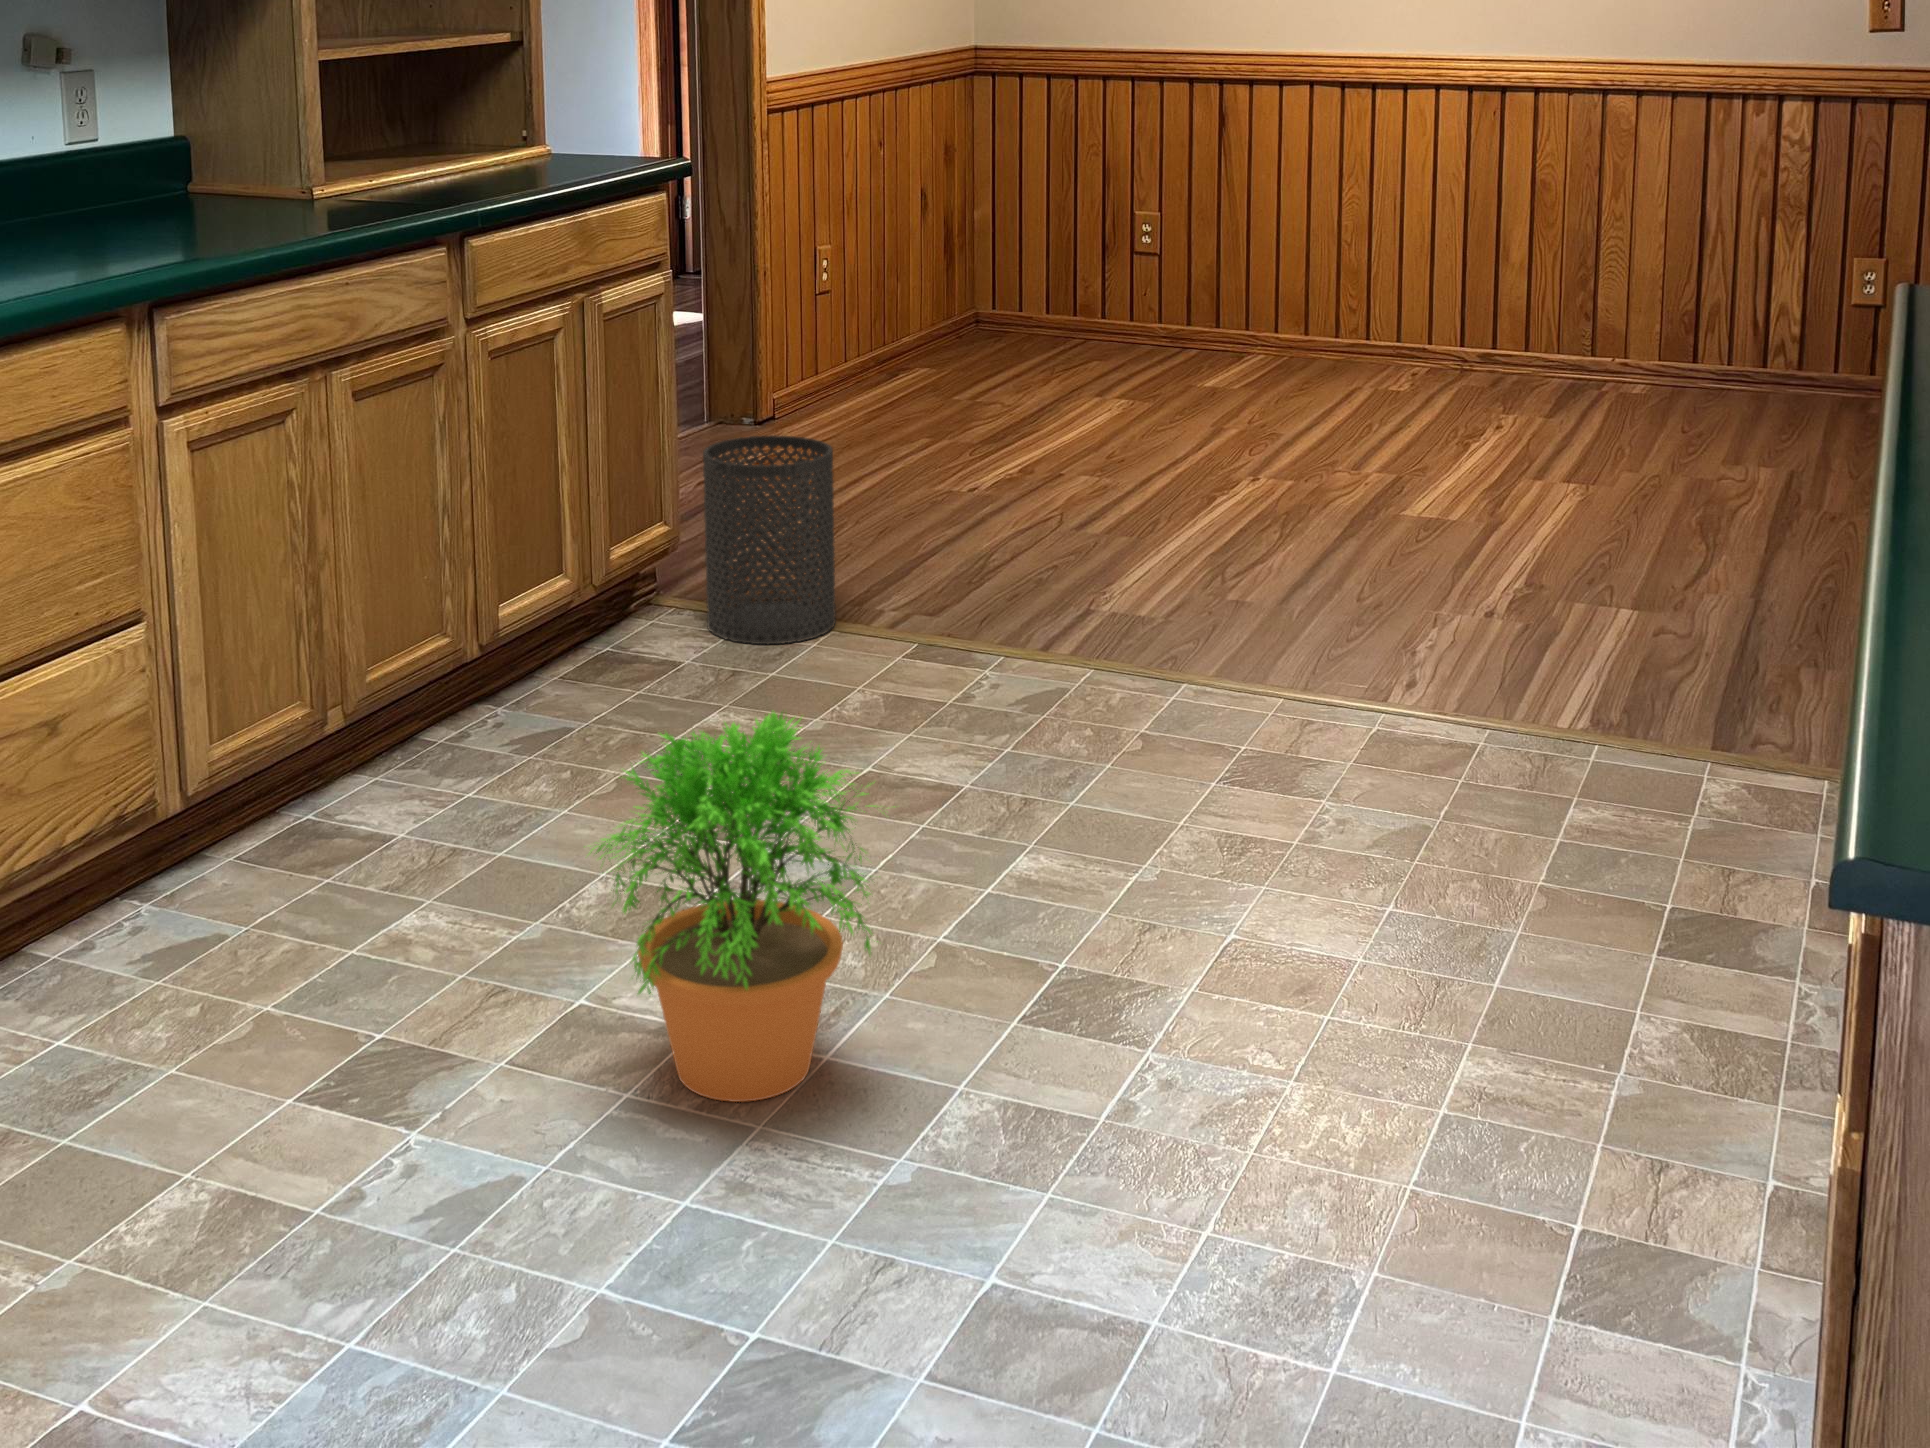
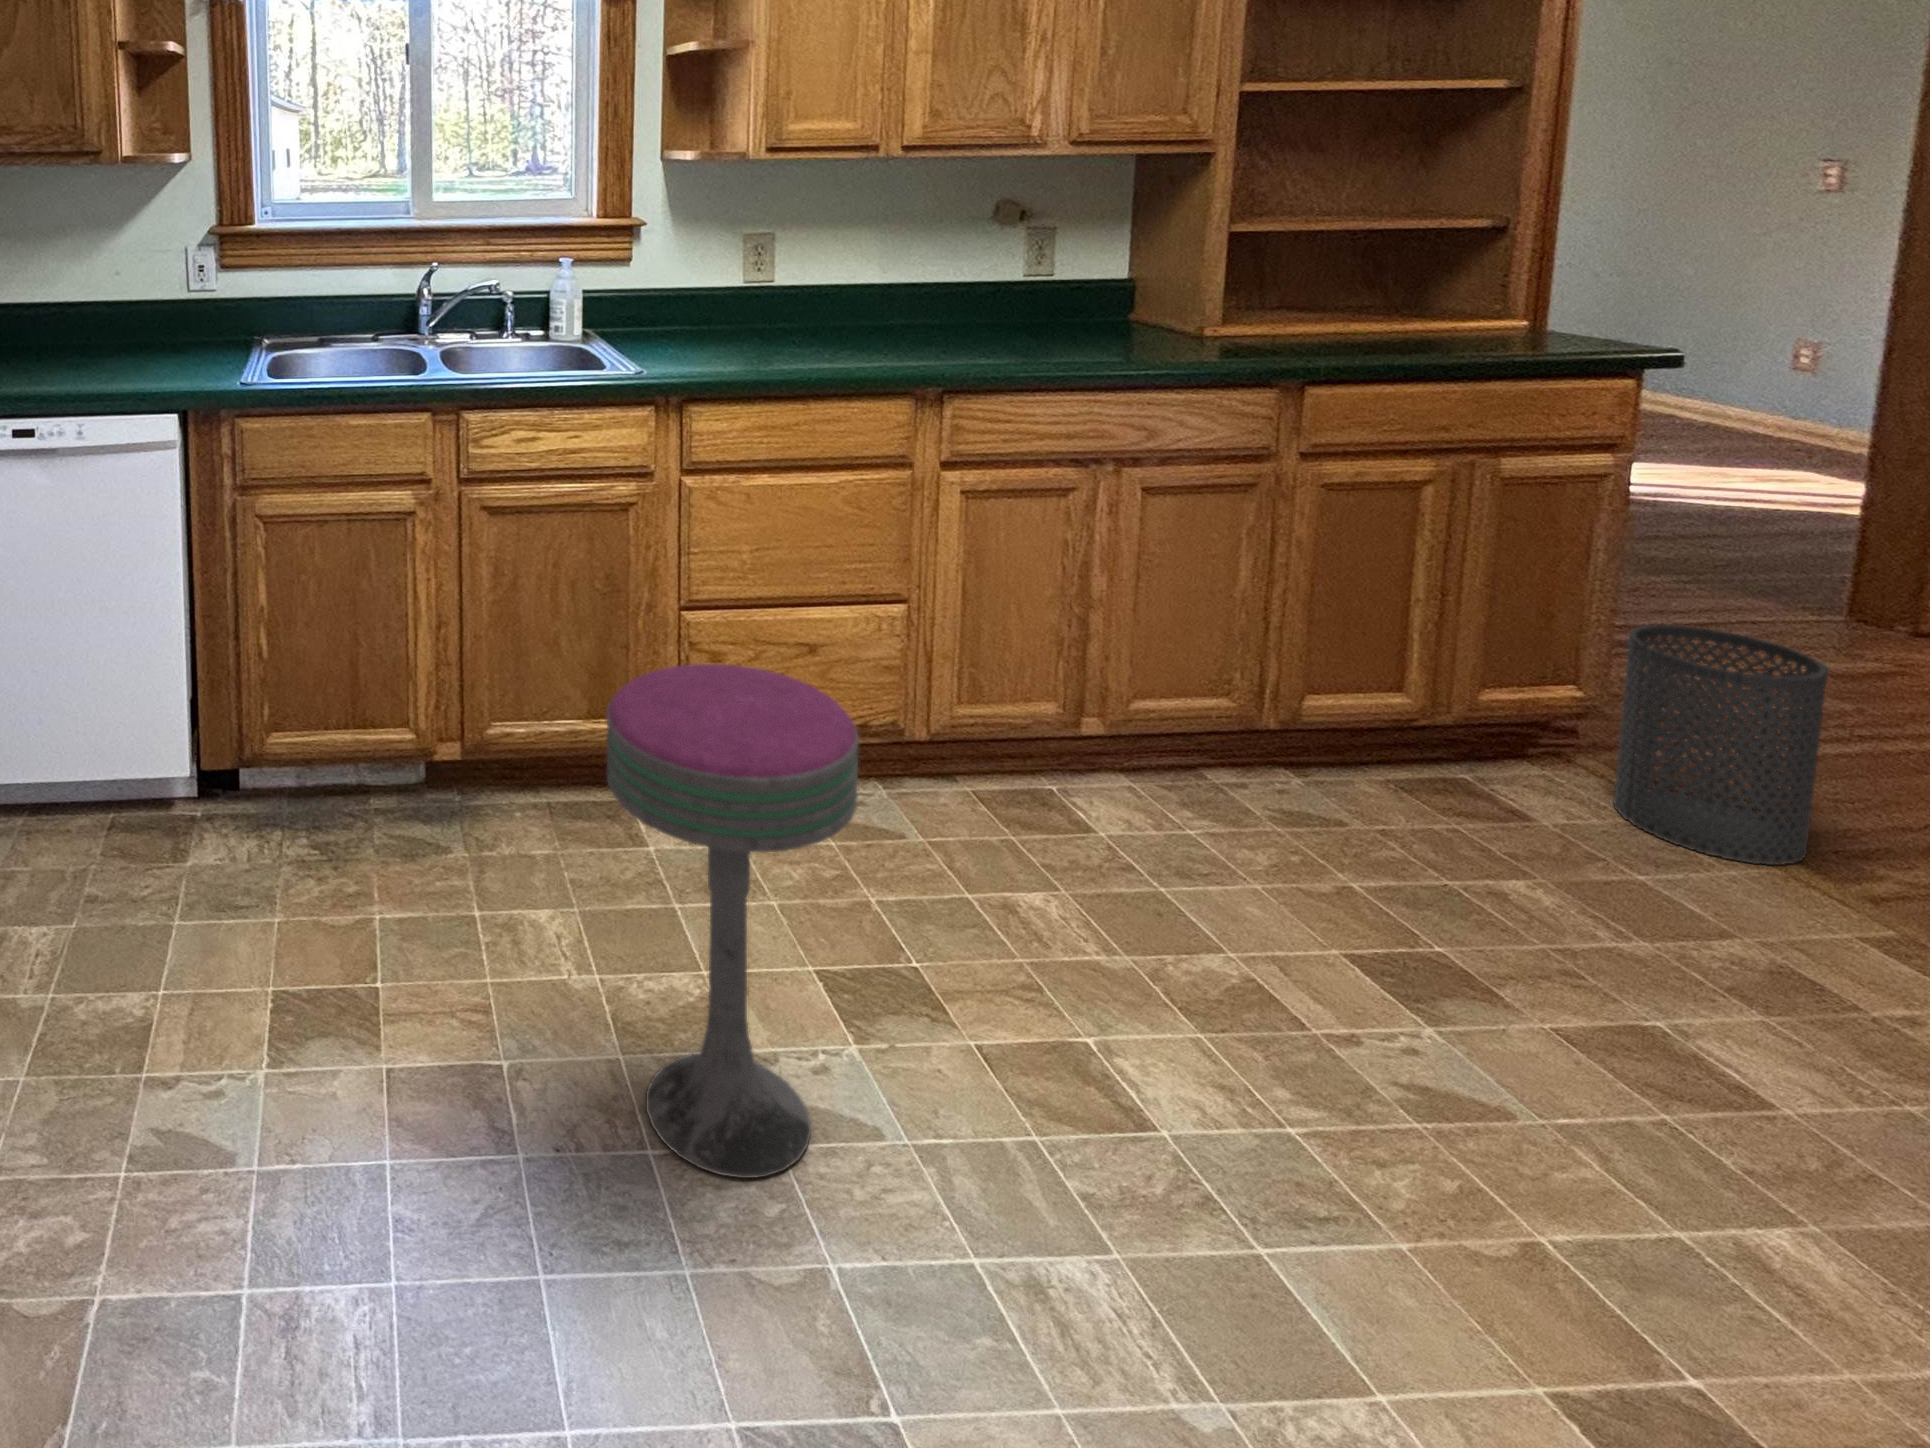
bar stool: none [177,676,512,1330] -> present [606,664,859,1178]
potted plant: present [591,712,878,1102] -> none [1016,843,1366,1252]

